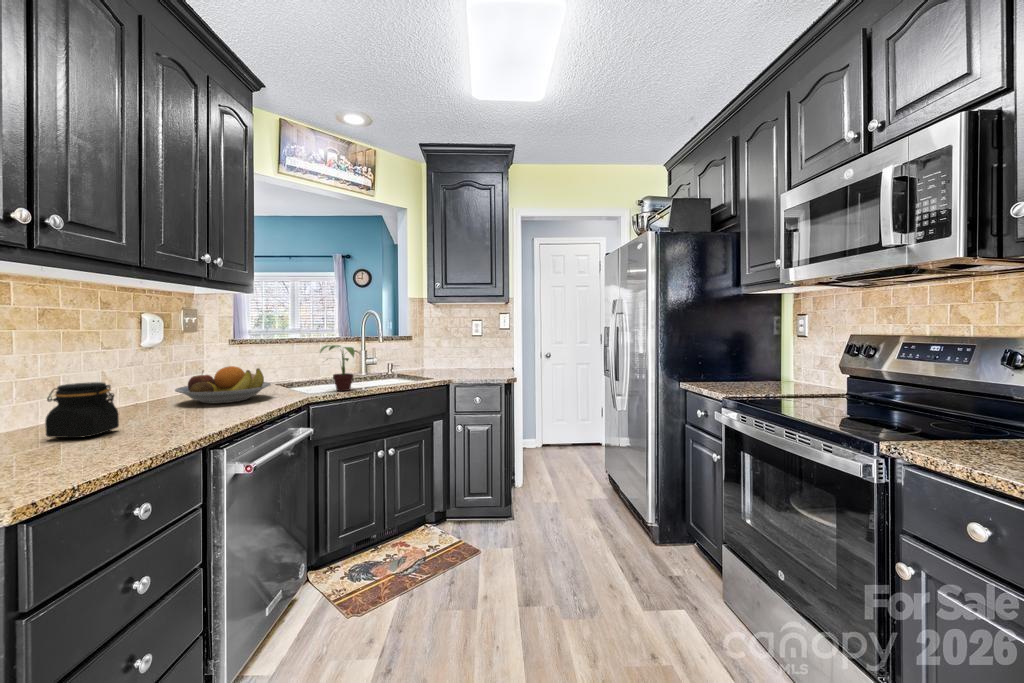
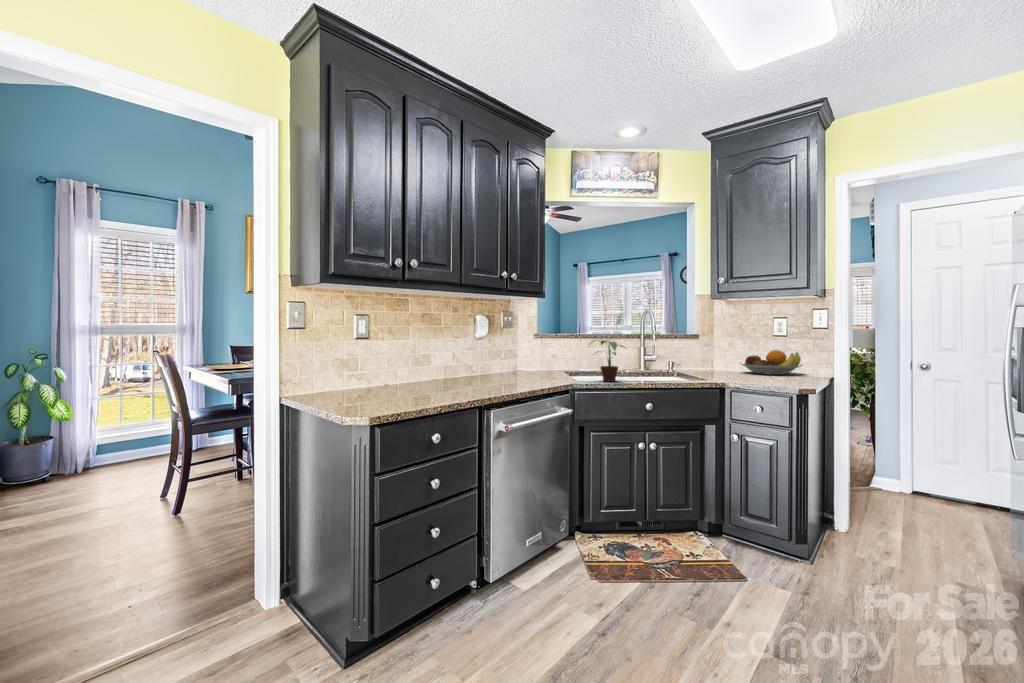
fruit bowl: present [175,366,271,404] -> present [740,350,802,375]
jar: present [45,382,119,438] -> none [409,358,444,392]

